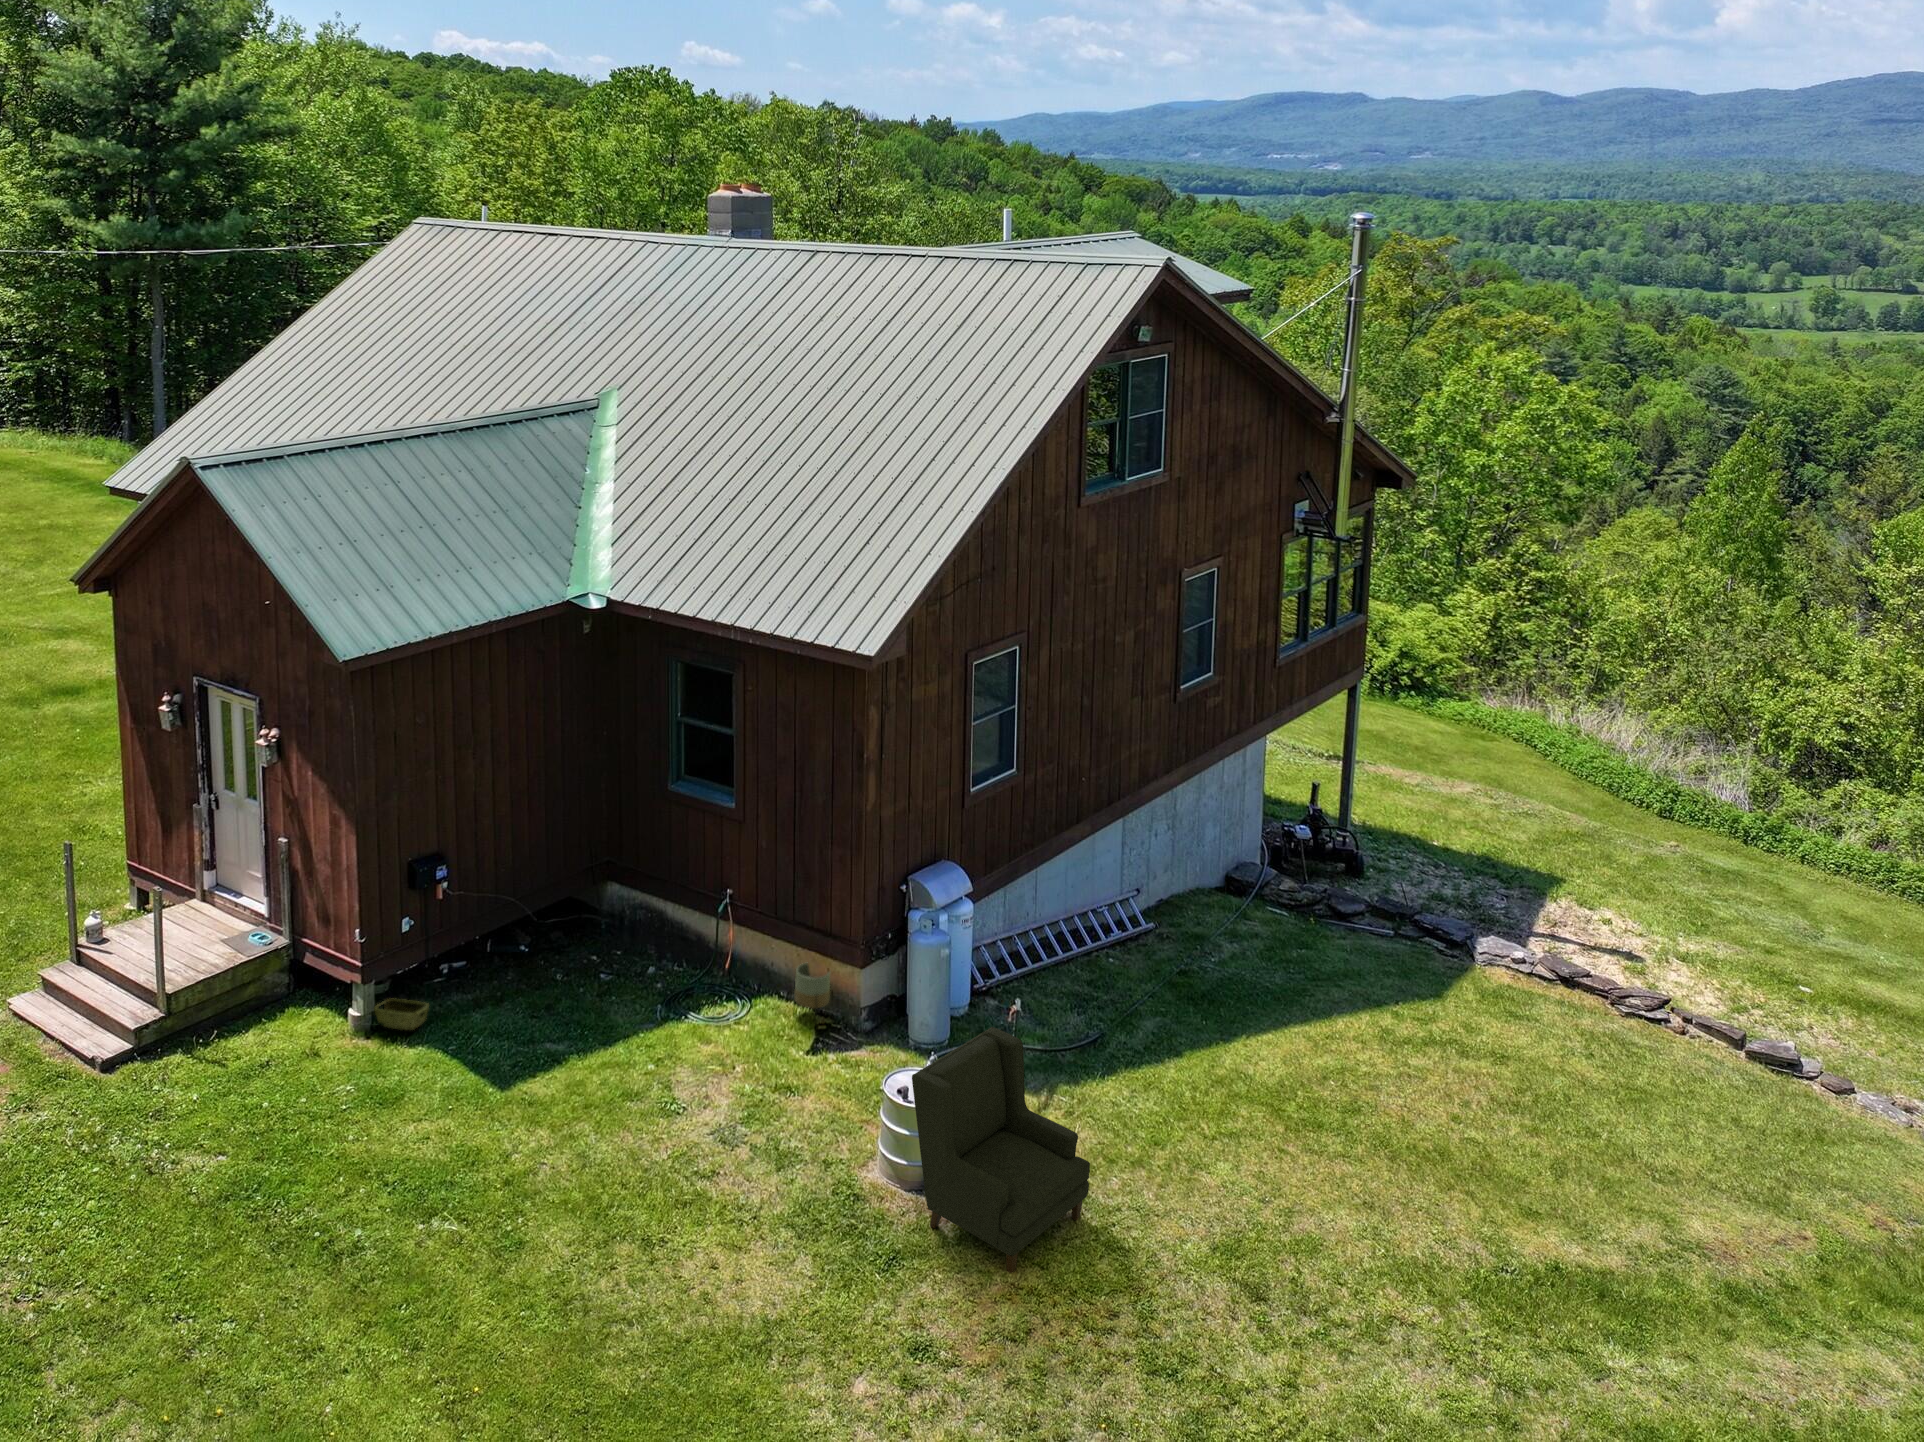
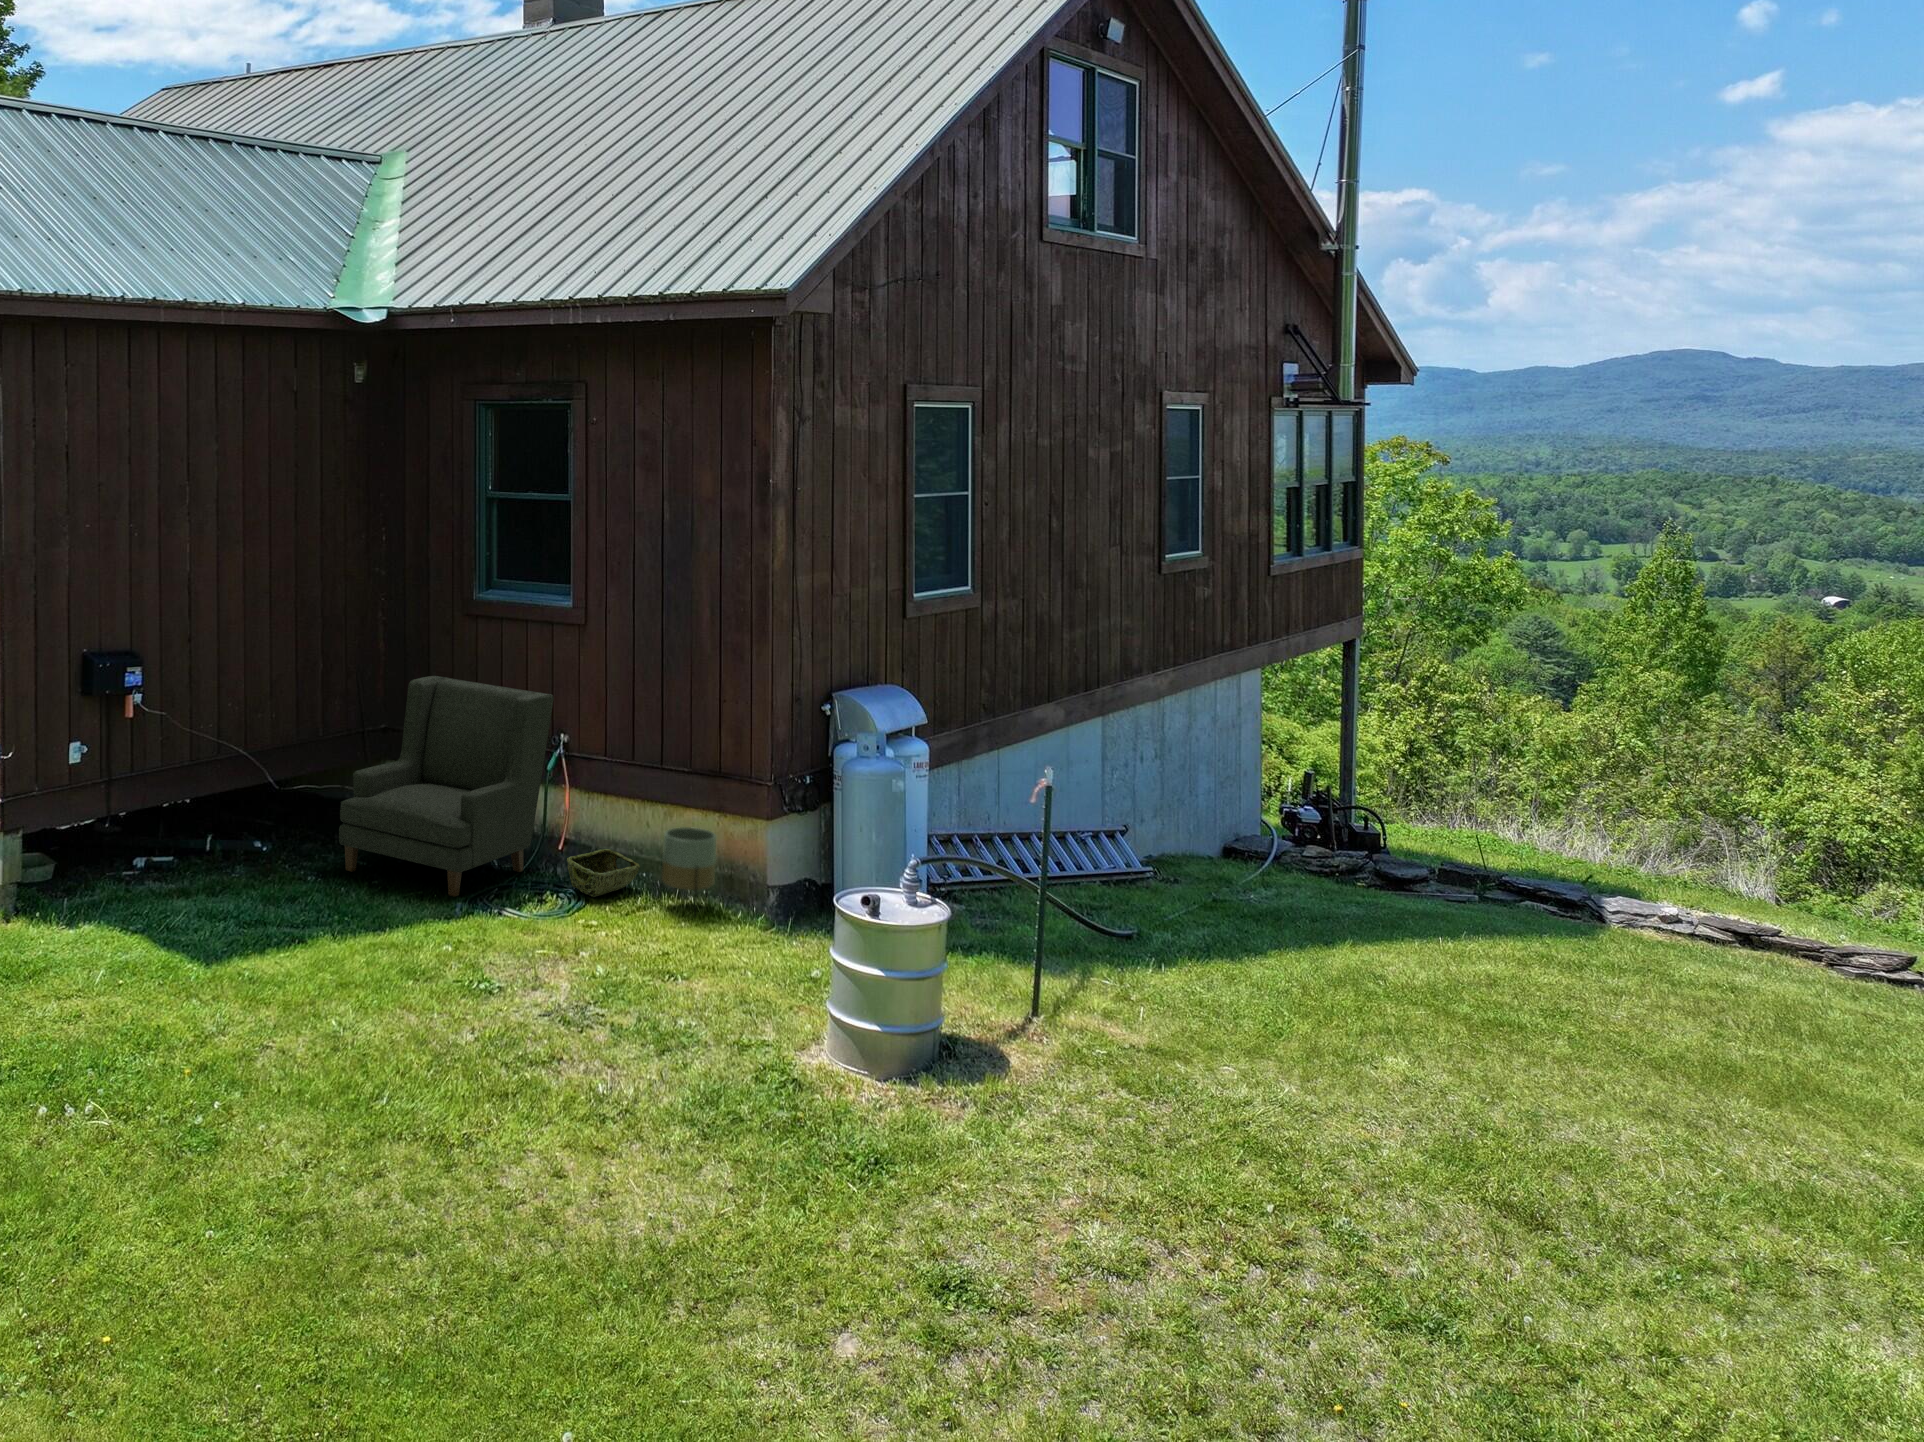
woven basket: present [374,999,429,1030] -> present [567,849,640,897]
chair: present [912,1027,1090,1273] -> present [339,676,554,896]

